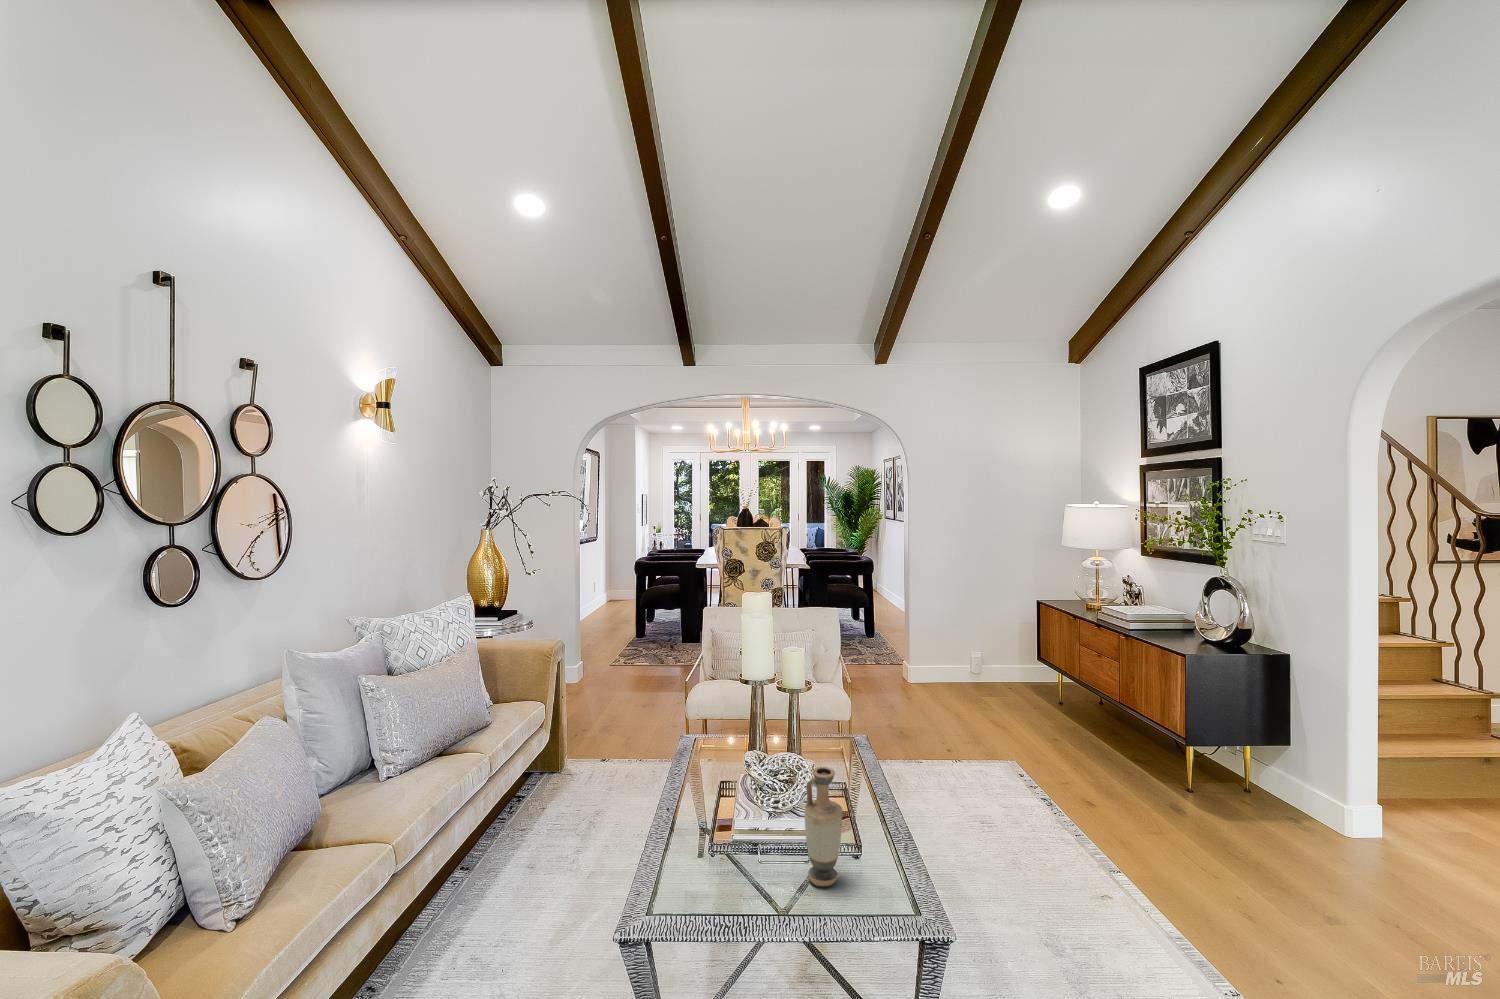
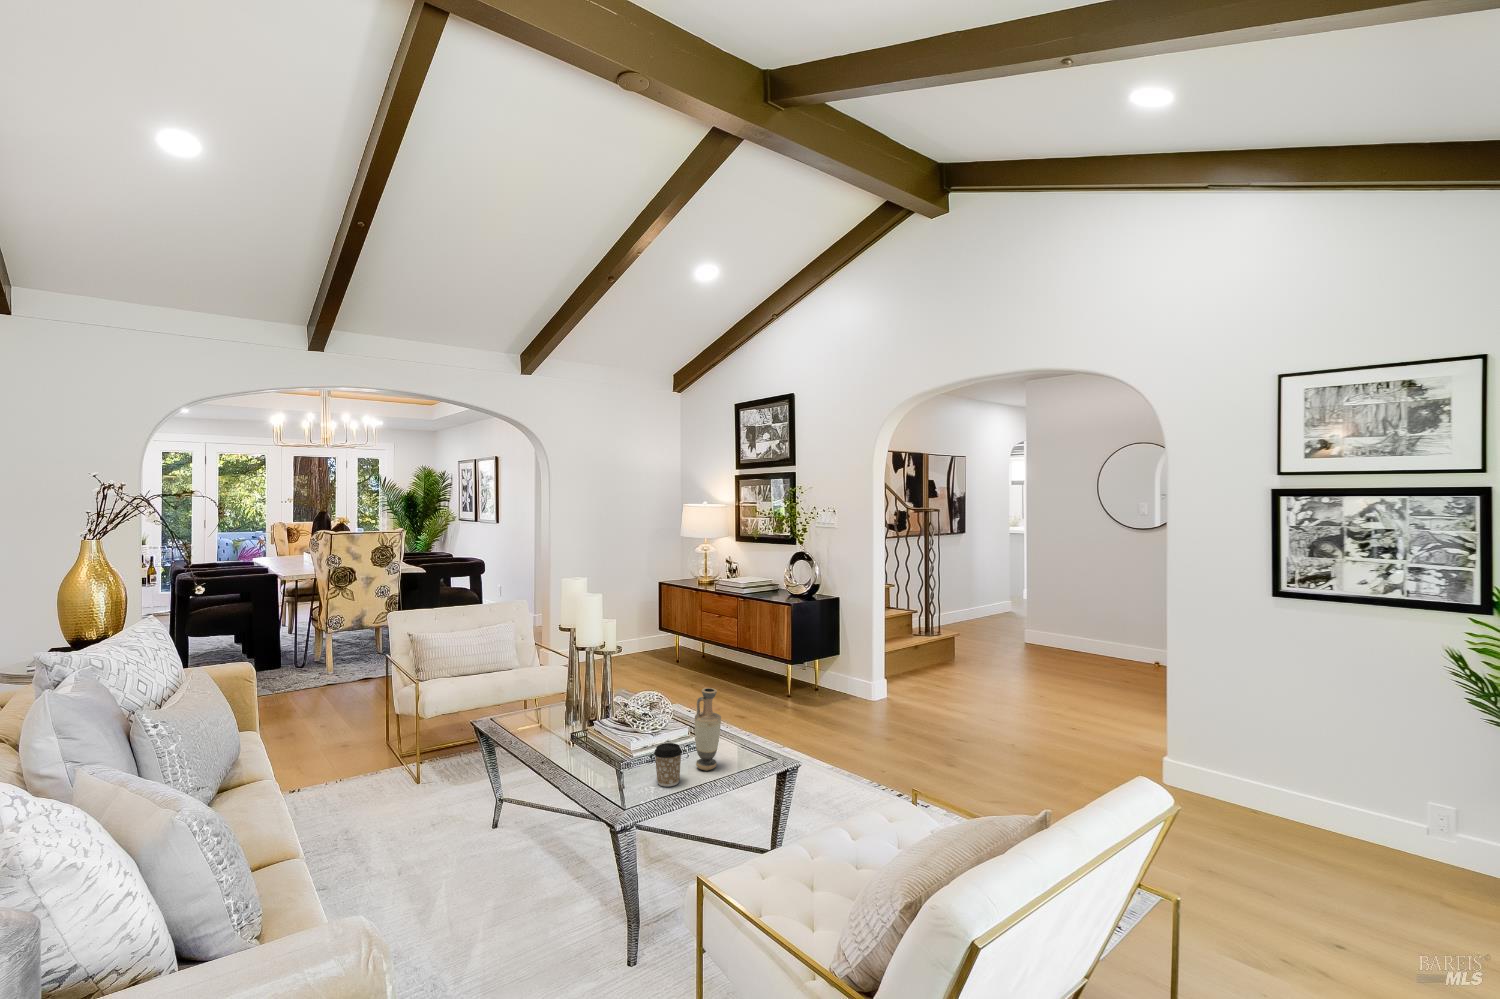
coffee cup: none [734,830,773,894] -> present [654,743,682,786]

